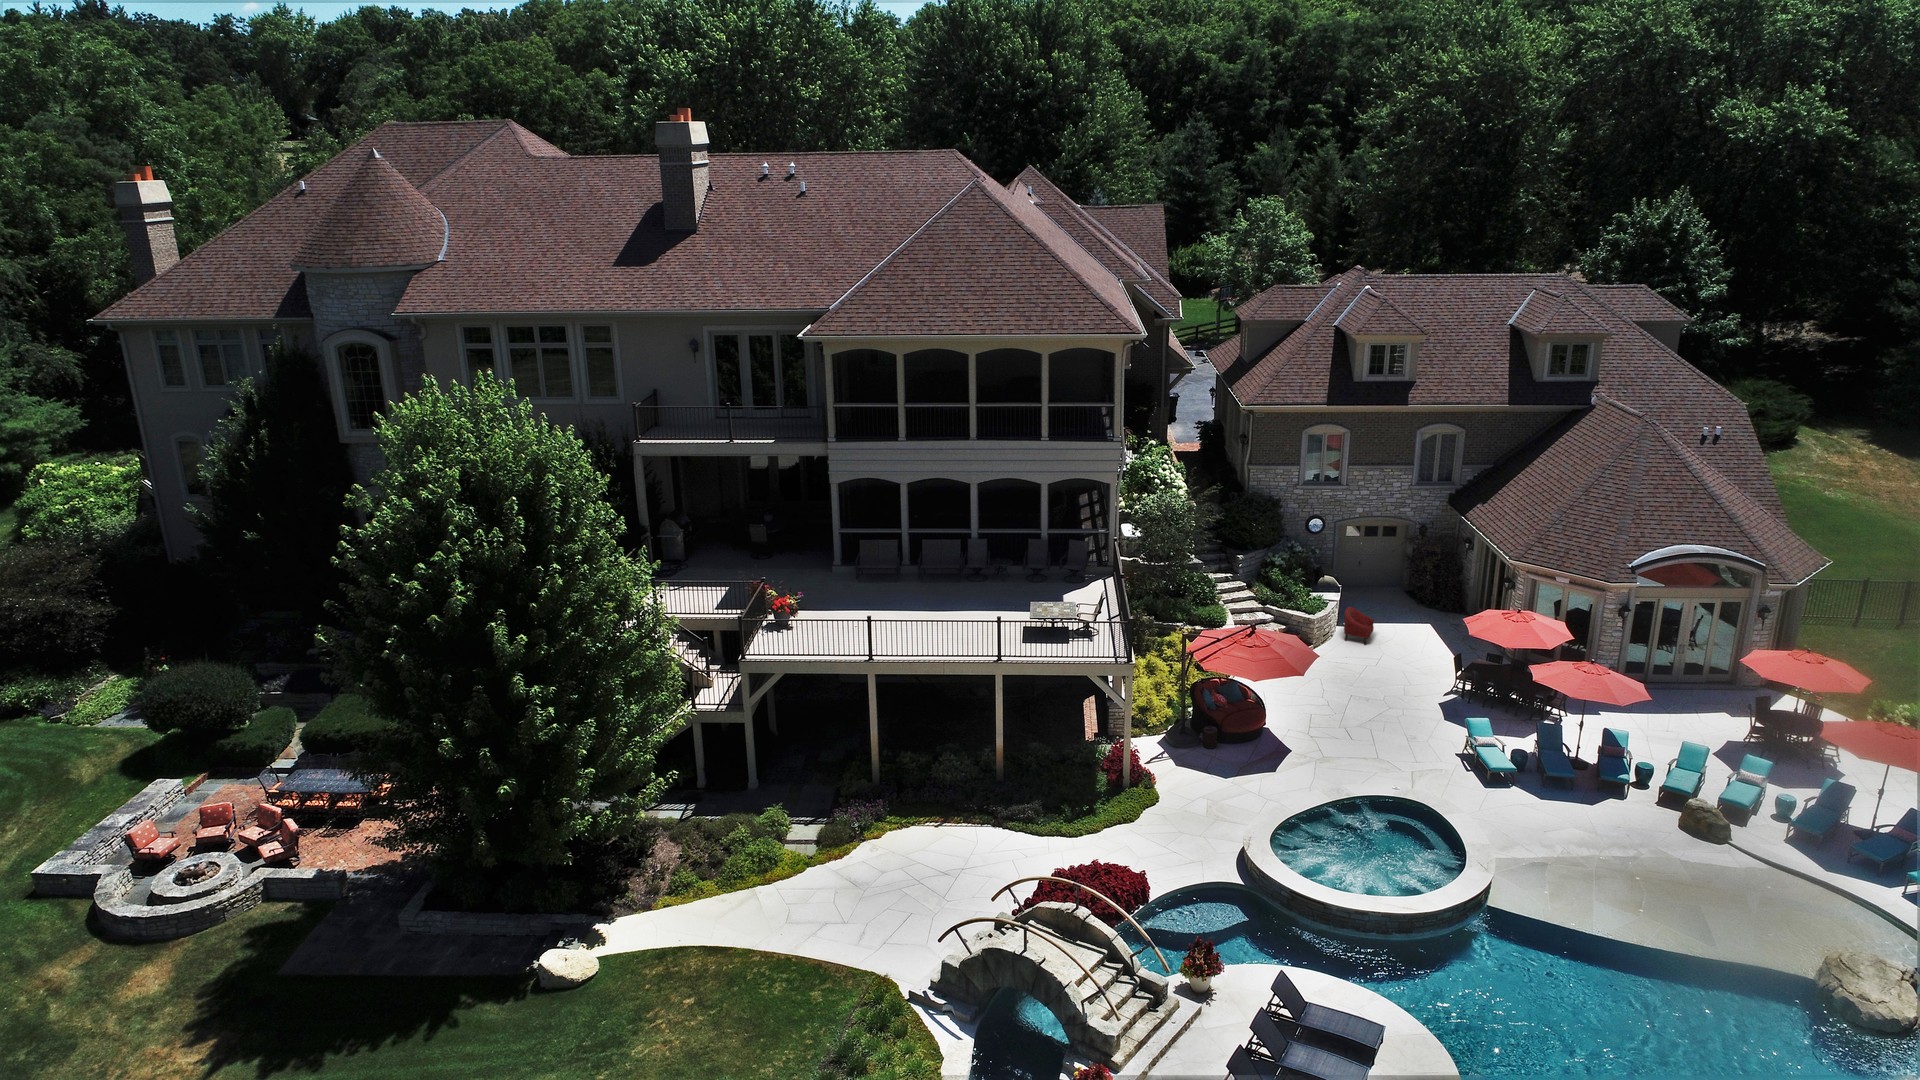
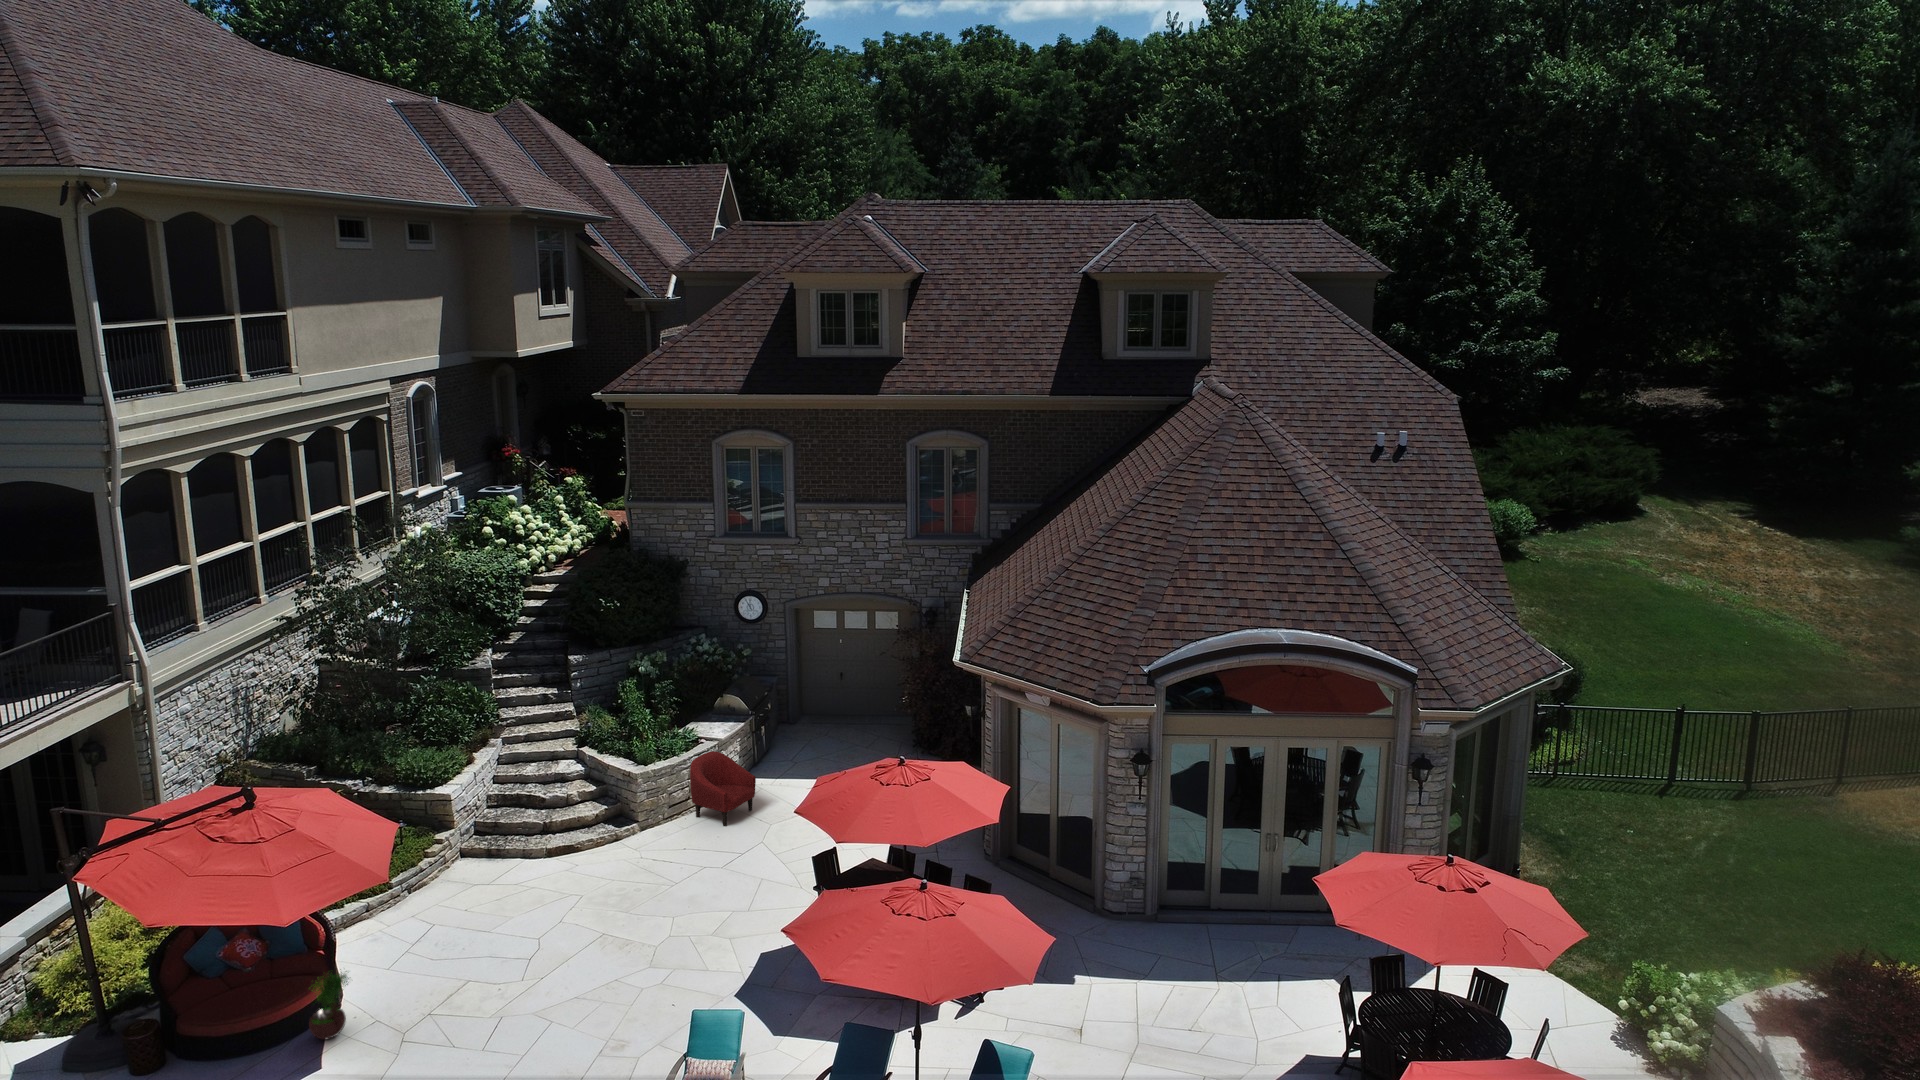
potted tree: none [1293,704,1315,734] -> present [309,969,349,1039]

